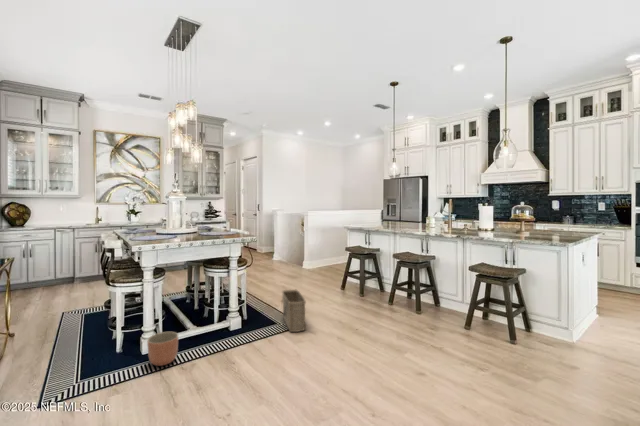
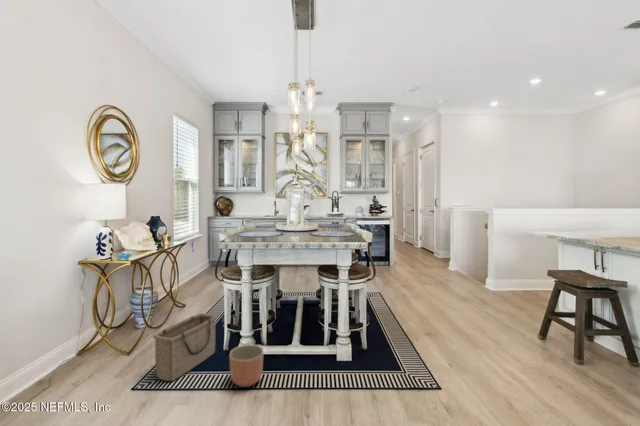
basket: present [282,290,306,332] -> present [153,313,217,381]

